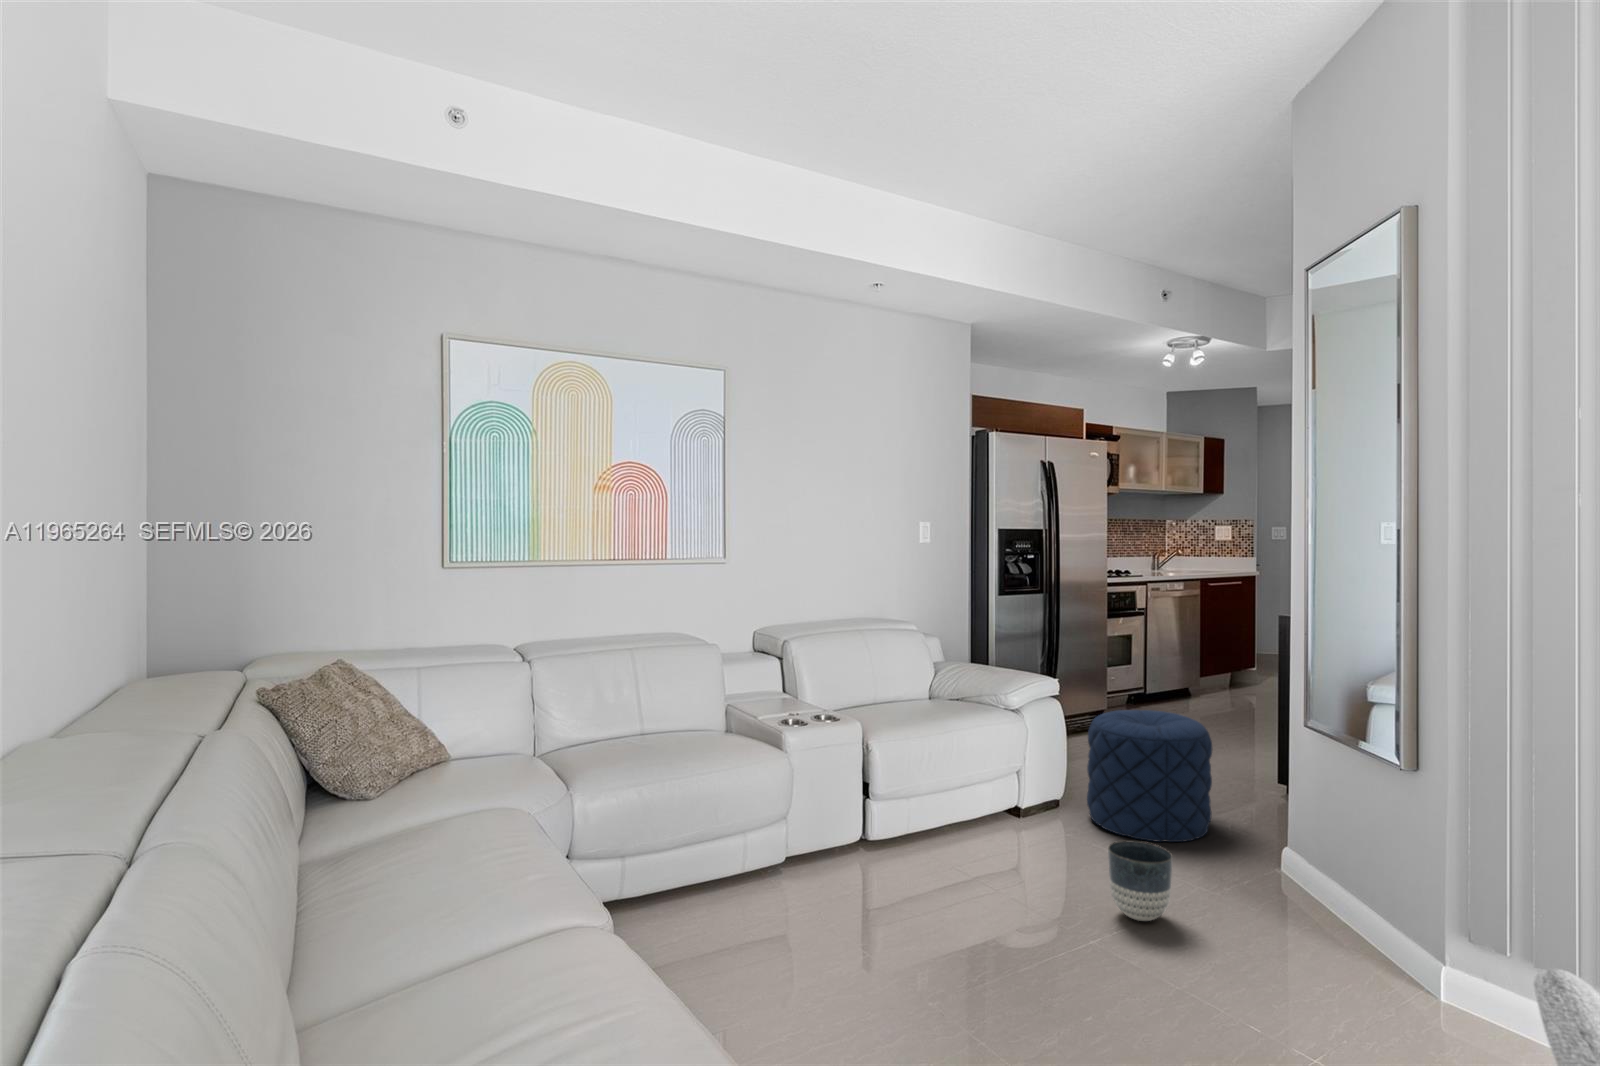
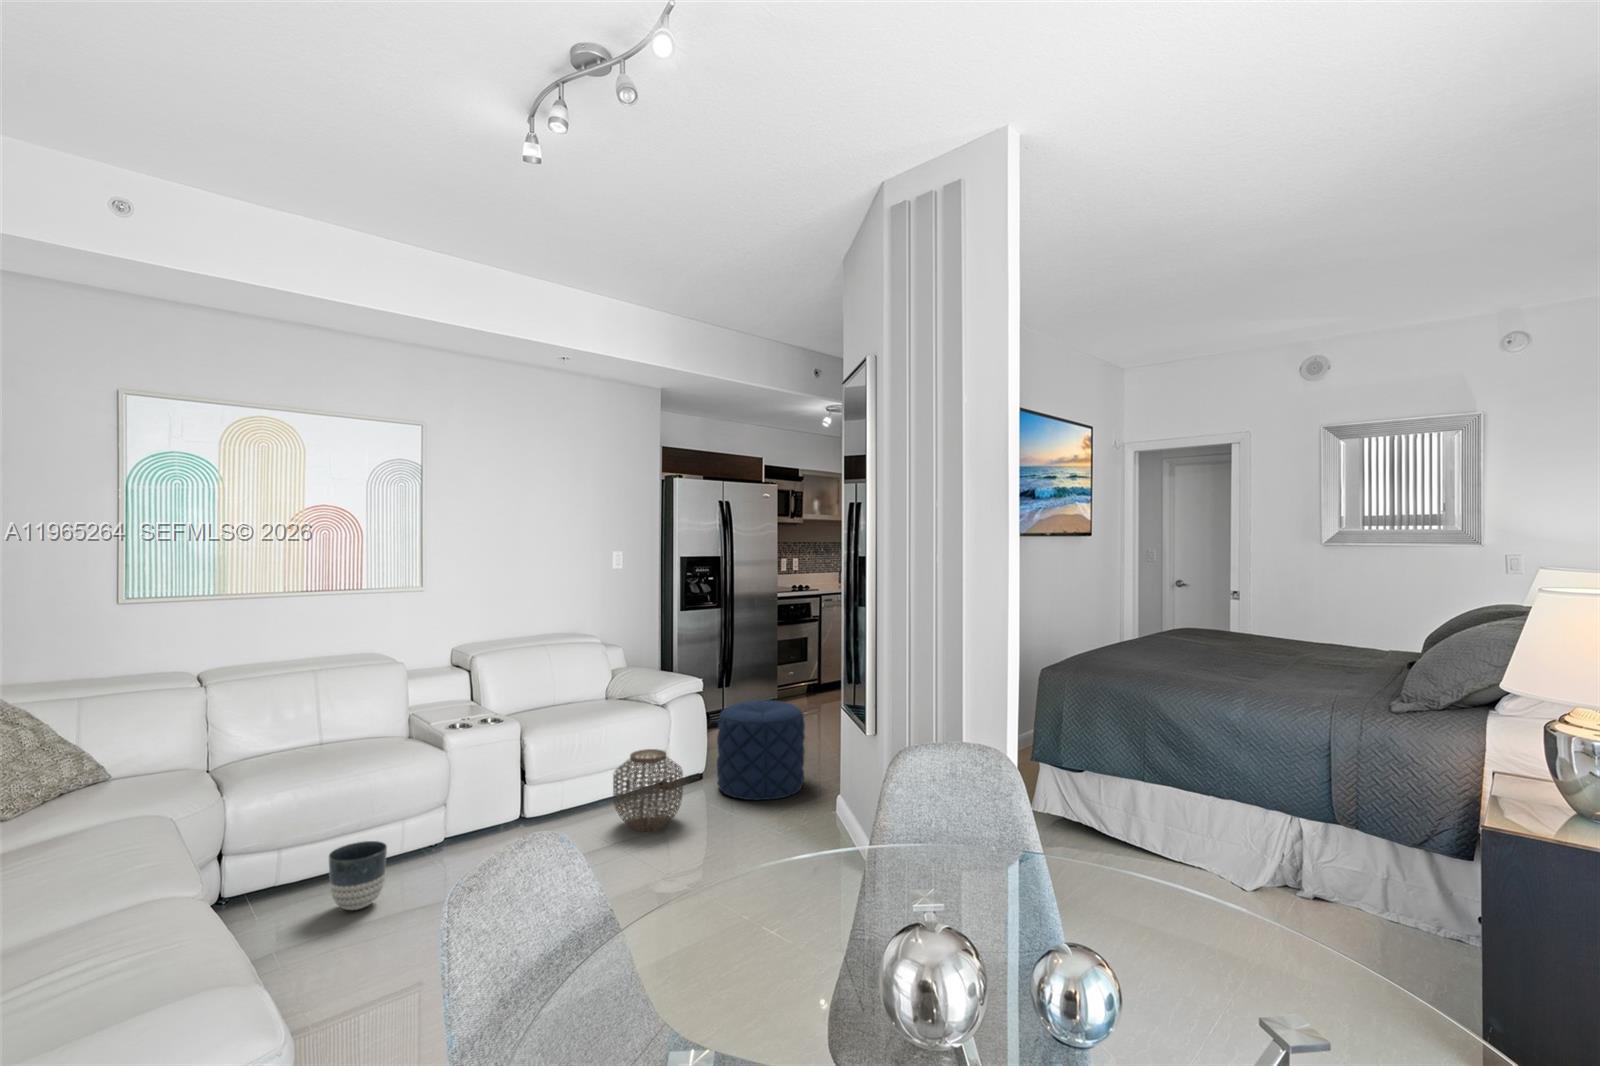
woven basket: none [978,765,1069,872] -> present [613,749,683,831]
planter: present [1108,841,1173,921] -> present [329,841,387,910]

